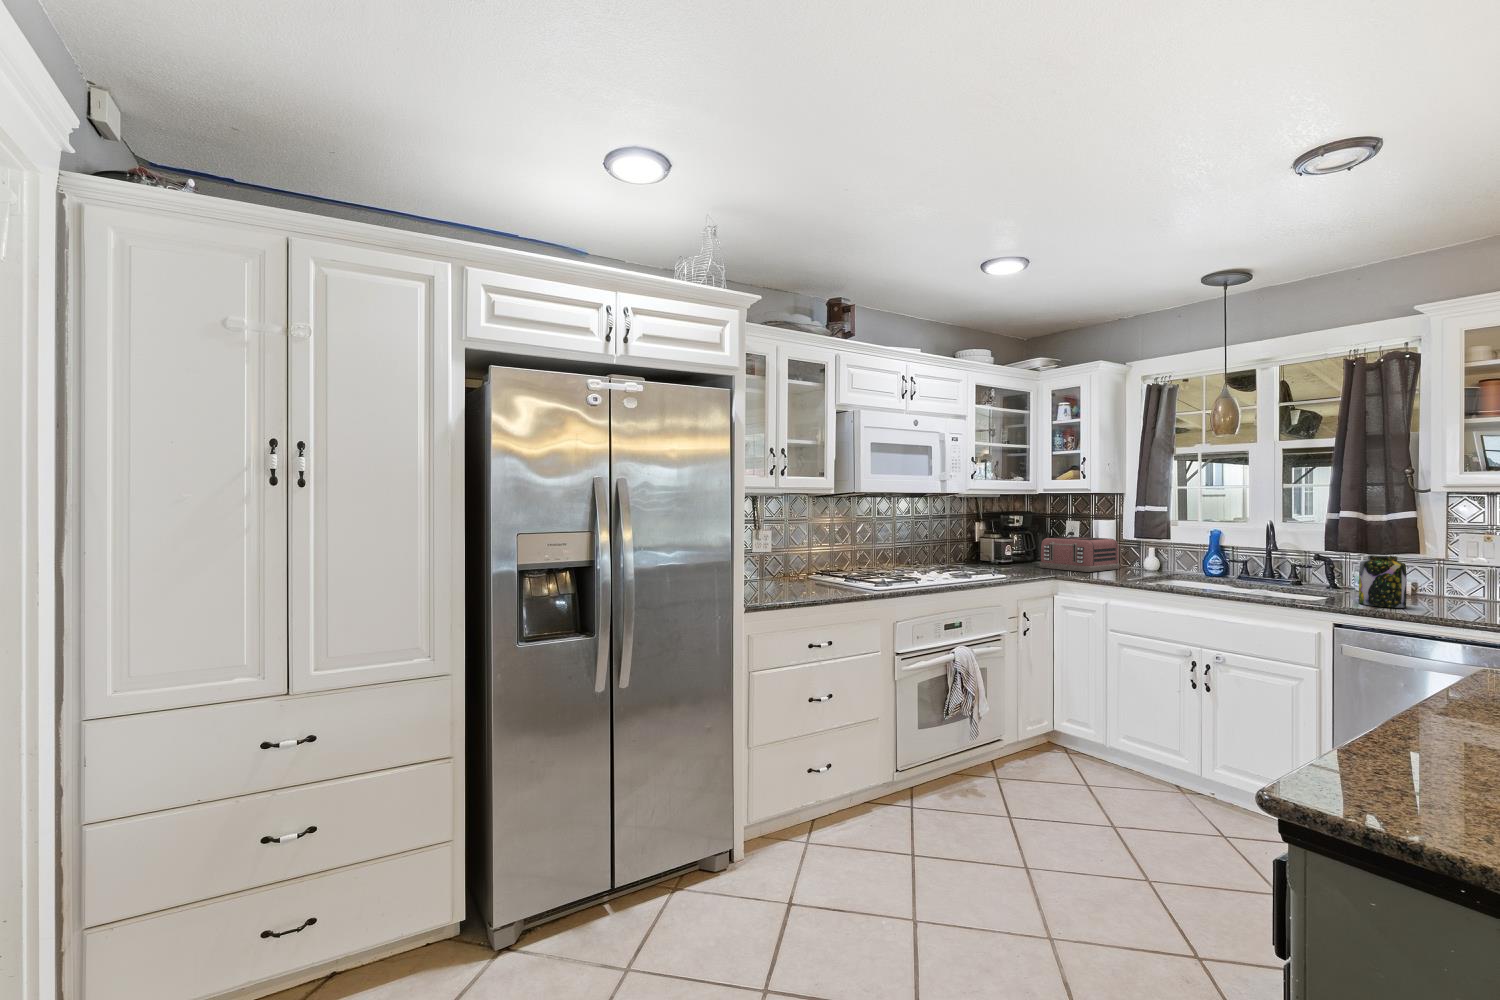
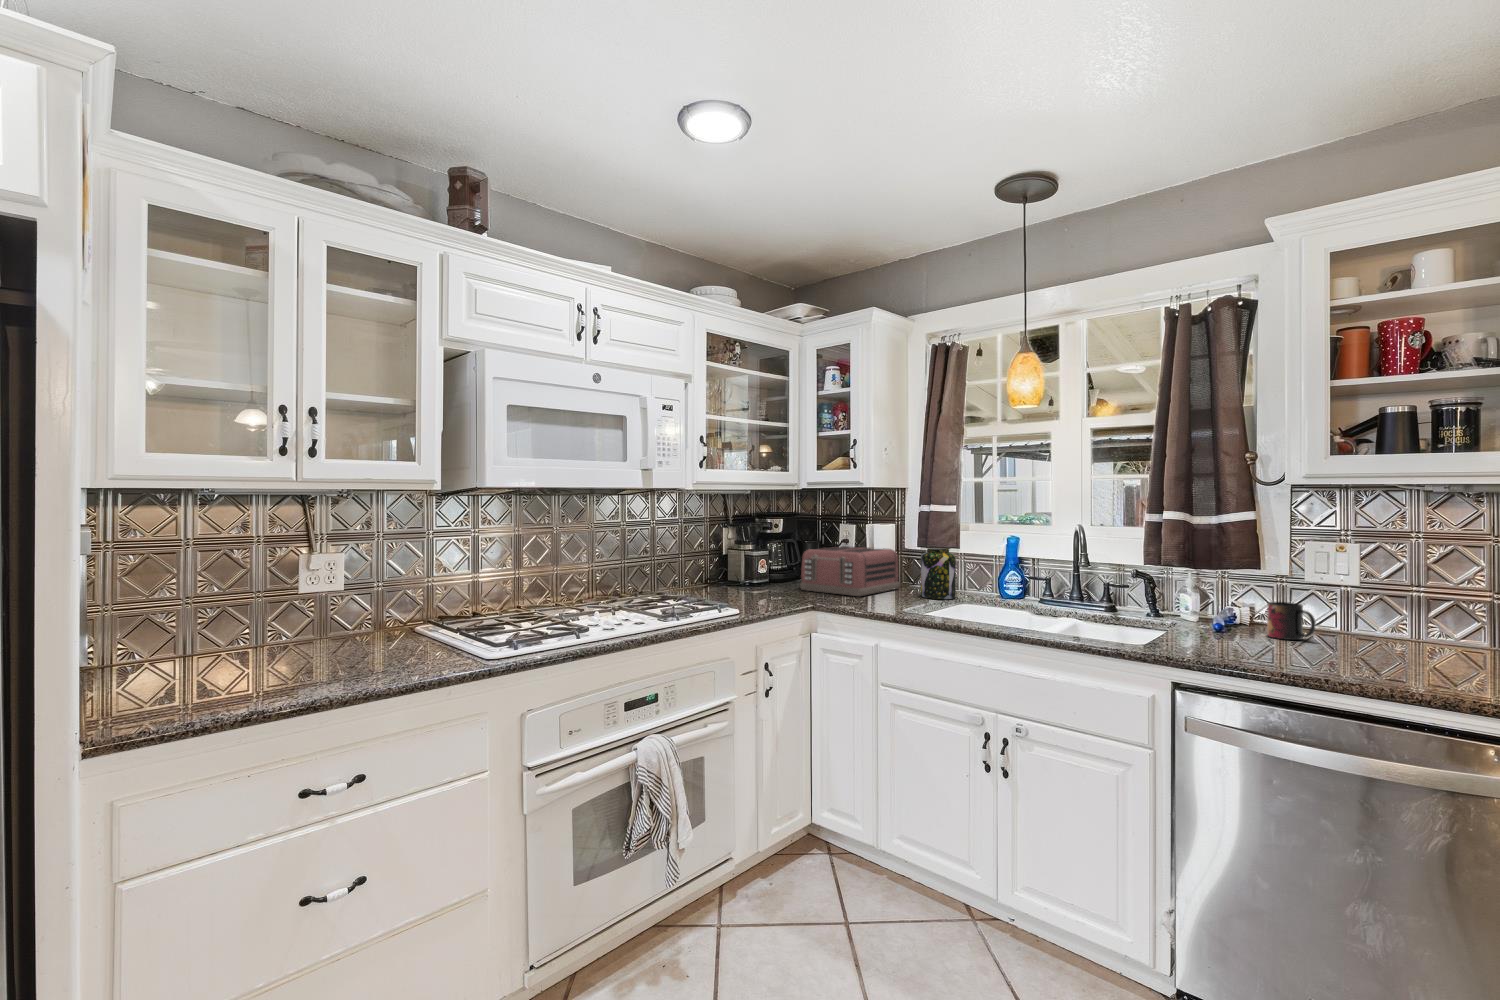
jar: present [1359,556,1407,608] -> present [920,548,956,599]
mug: none [1420,576,1457,603] -> present [1267,602,1316,640]

